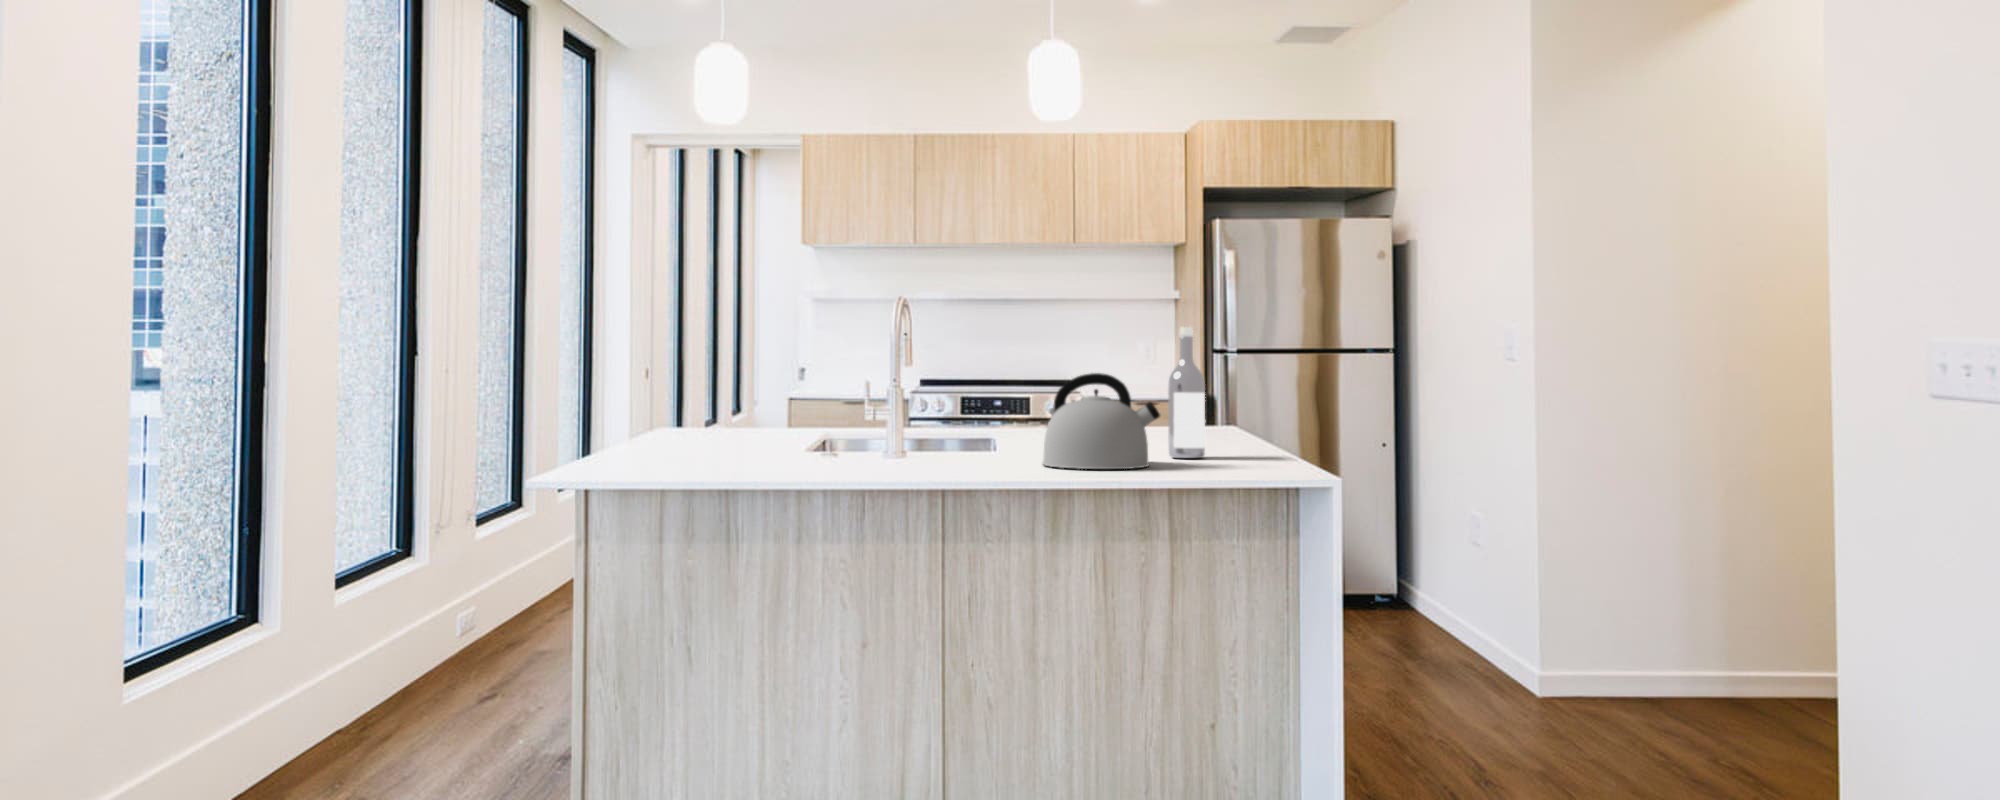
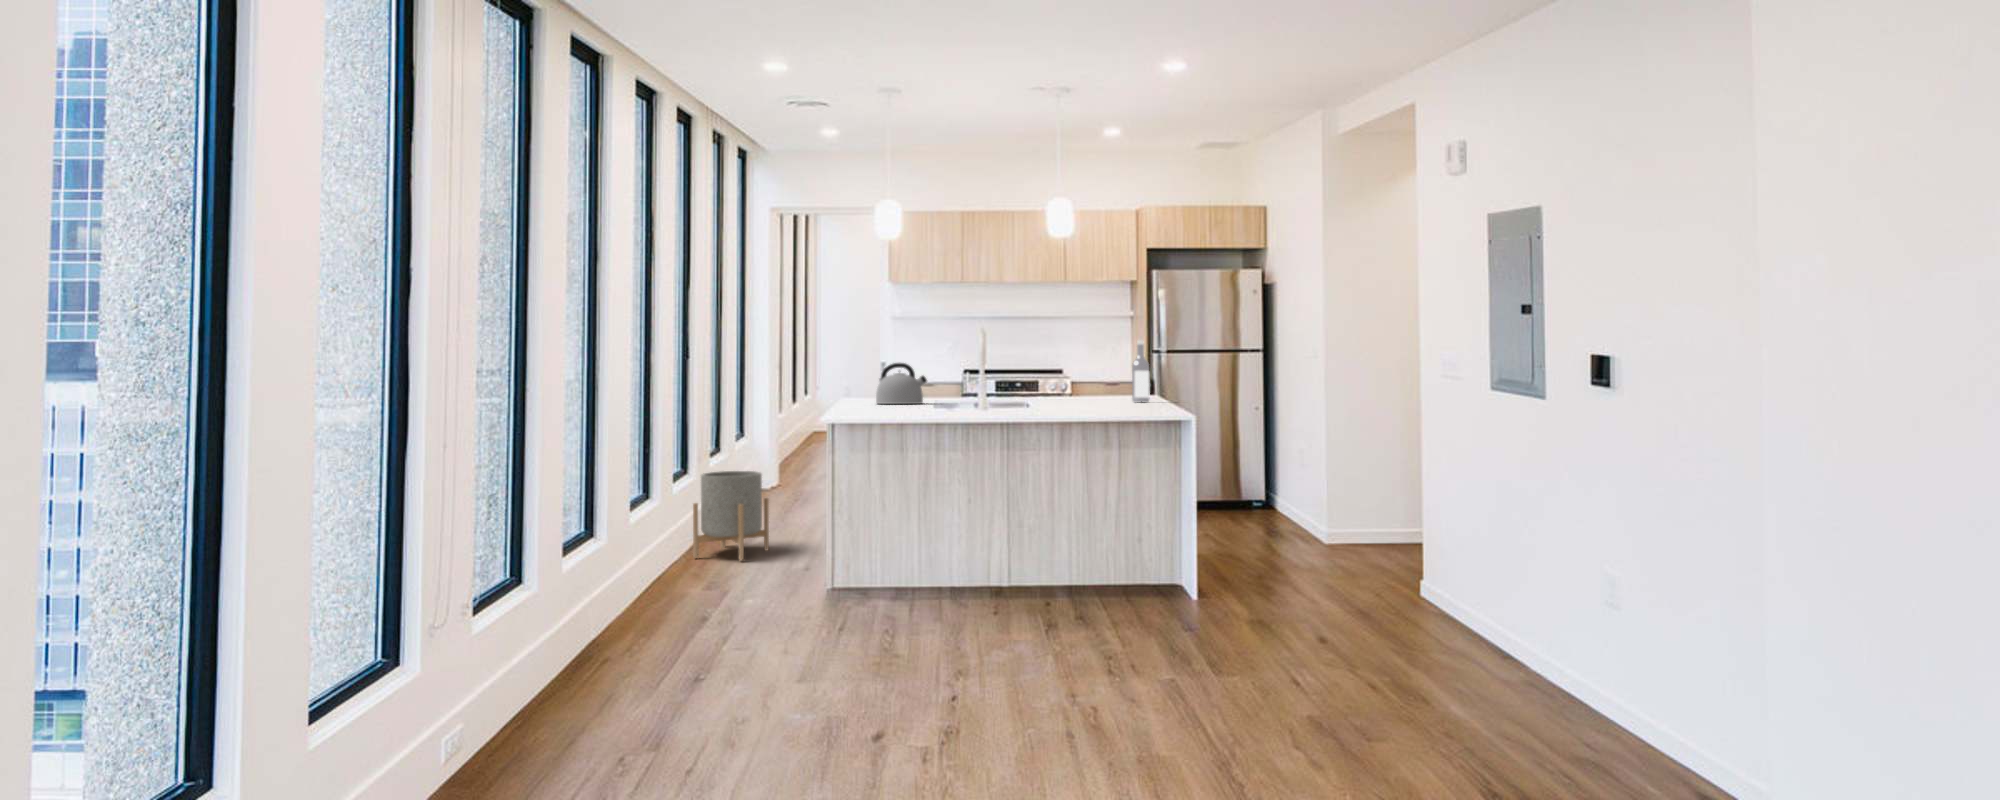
kettle: present [1043,373,1160,469] -> present [876,363,927,404]
planter: none [340,566,504,750] -> present [693,471,769,560]

